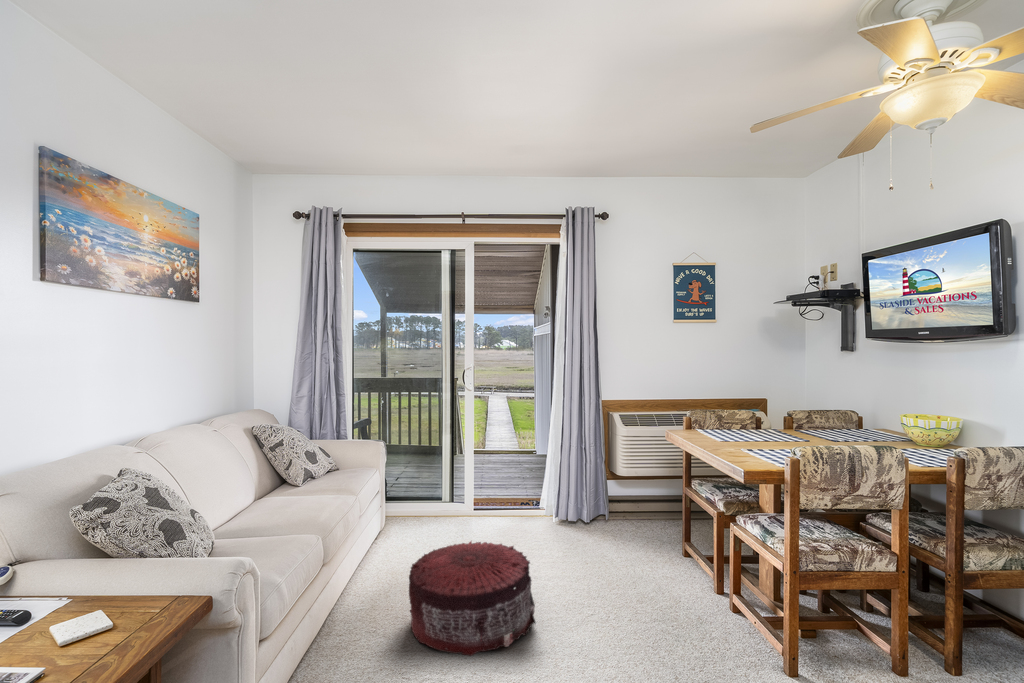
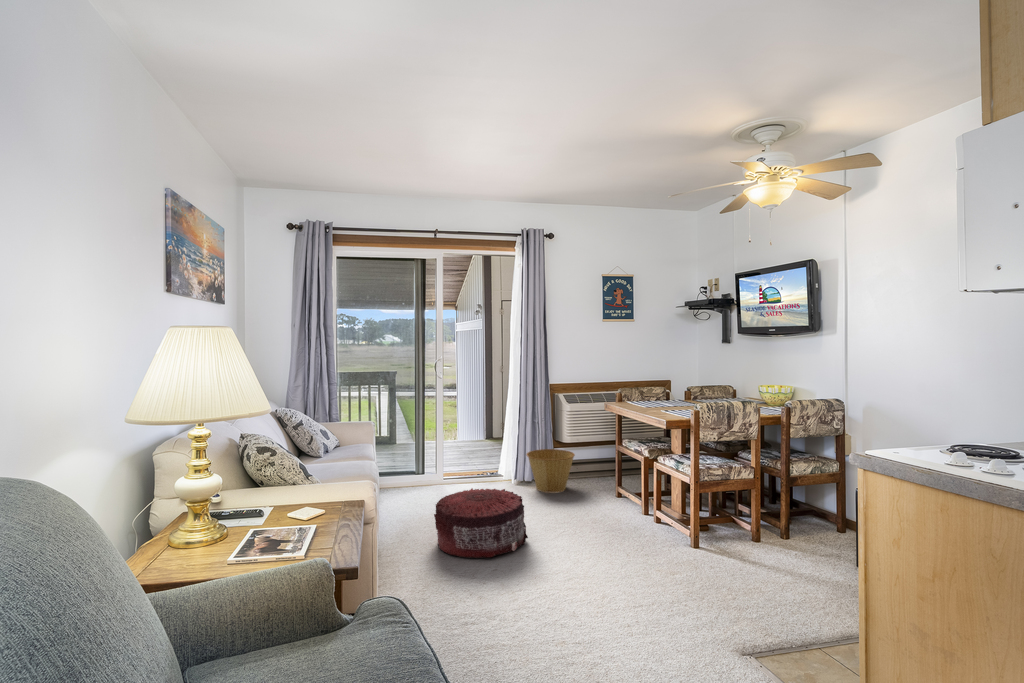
basket: none [566,483,629,543] -> present [527,449,575,493]

